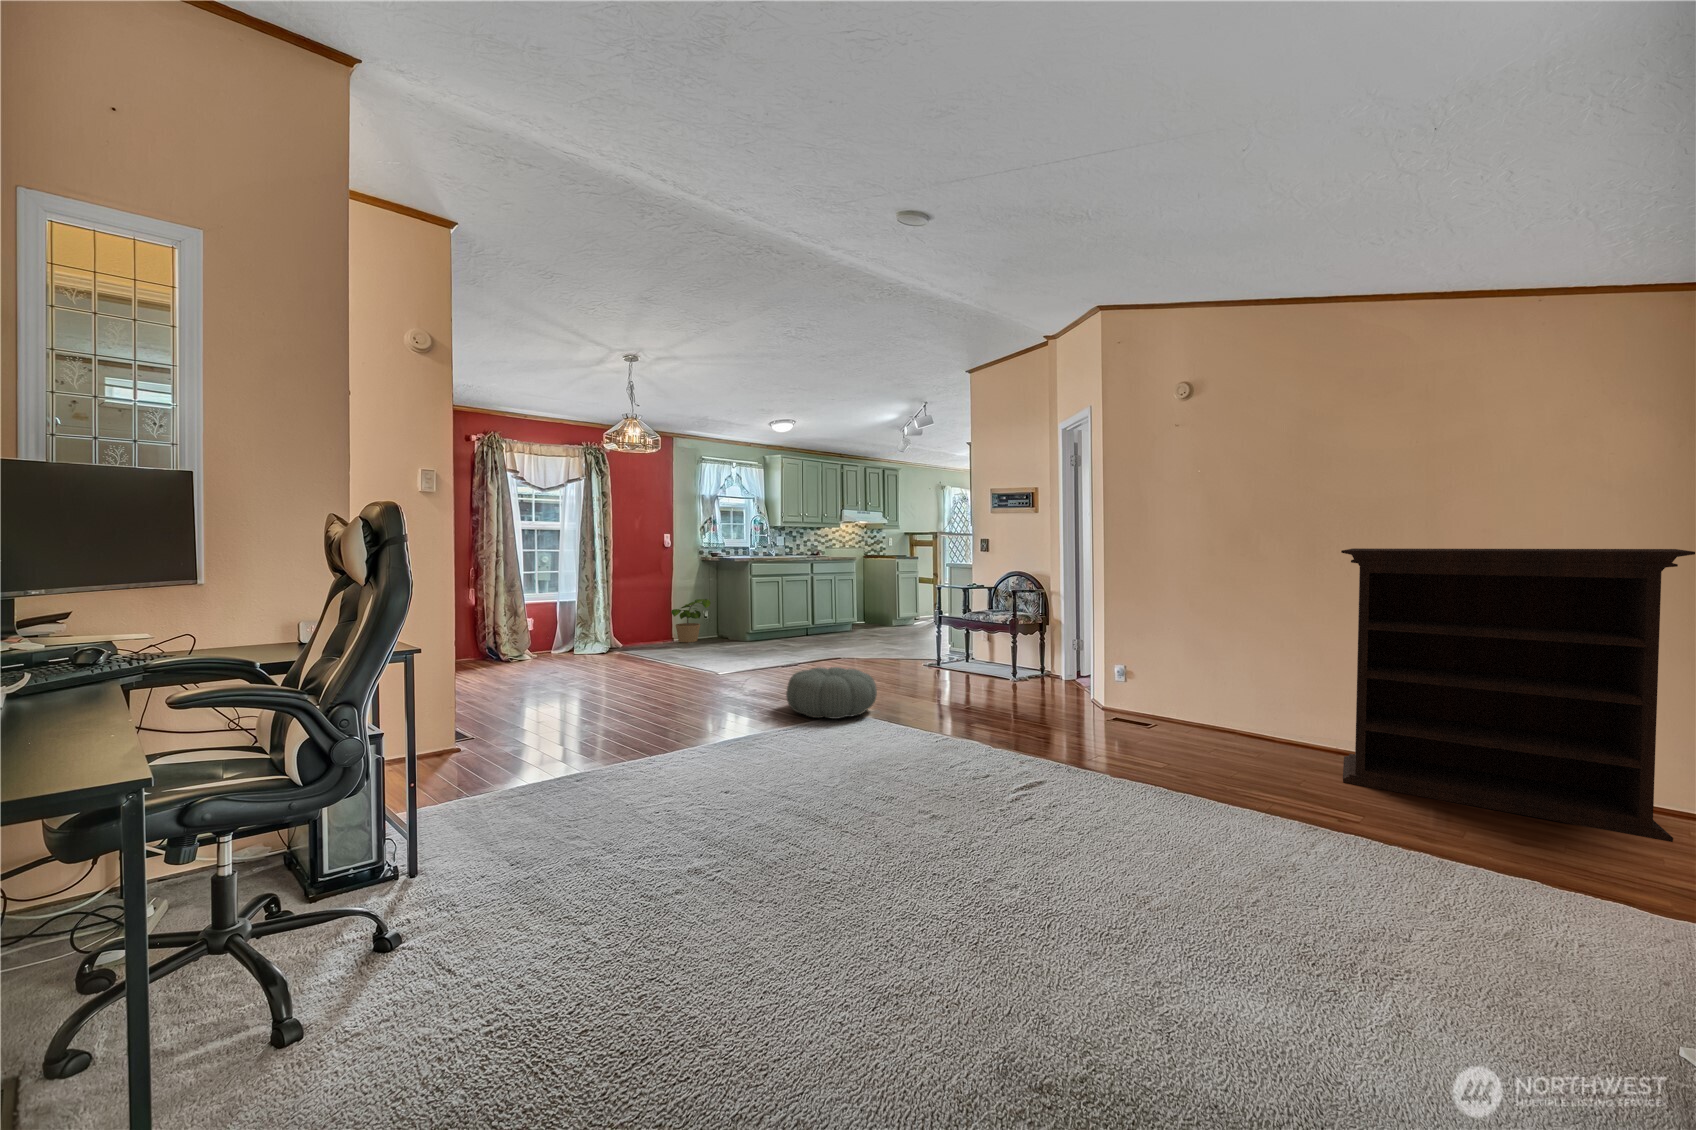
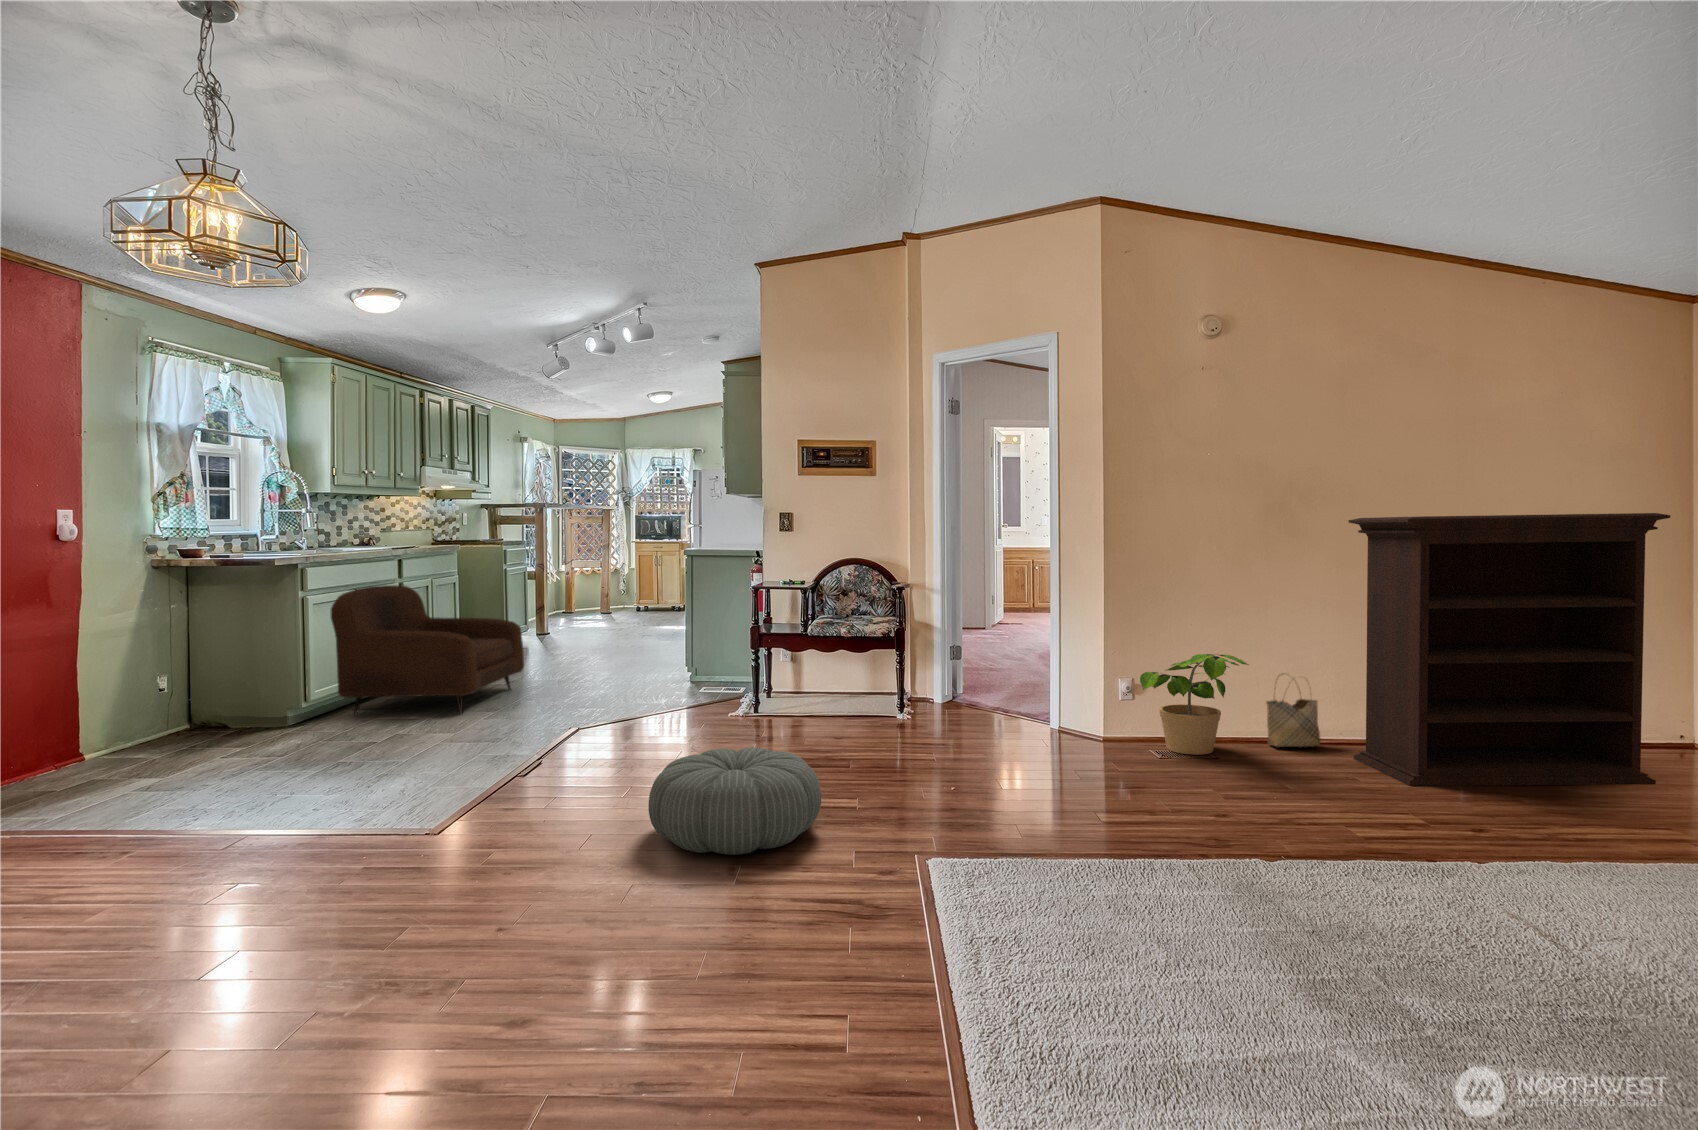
armchair: none [761,576,860,646] -> present [331,585,524,716]
potted plant: present [672,599,711,642] -> present [1140,654,1249,755]
woven basket: none [1280,680,1336,746] -> present [1267,679,1320,747]

